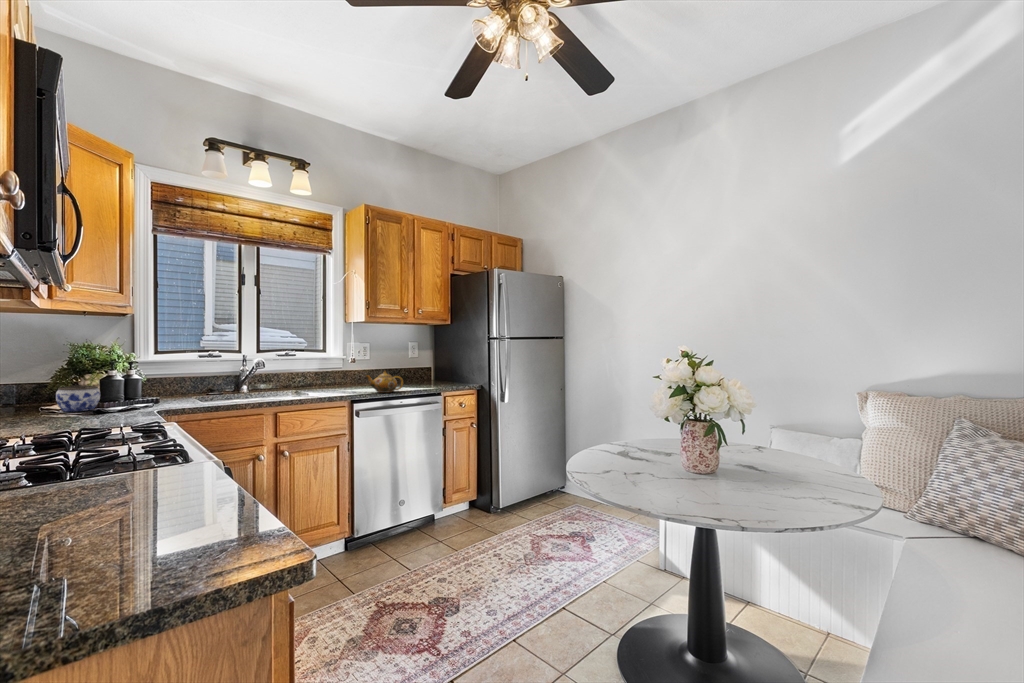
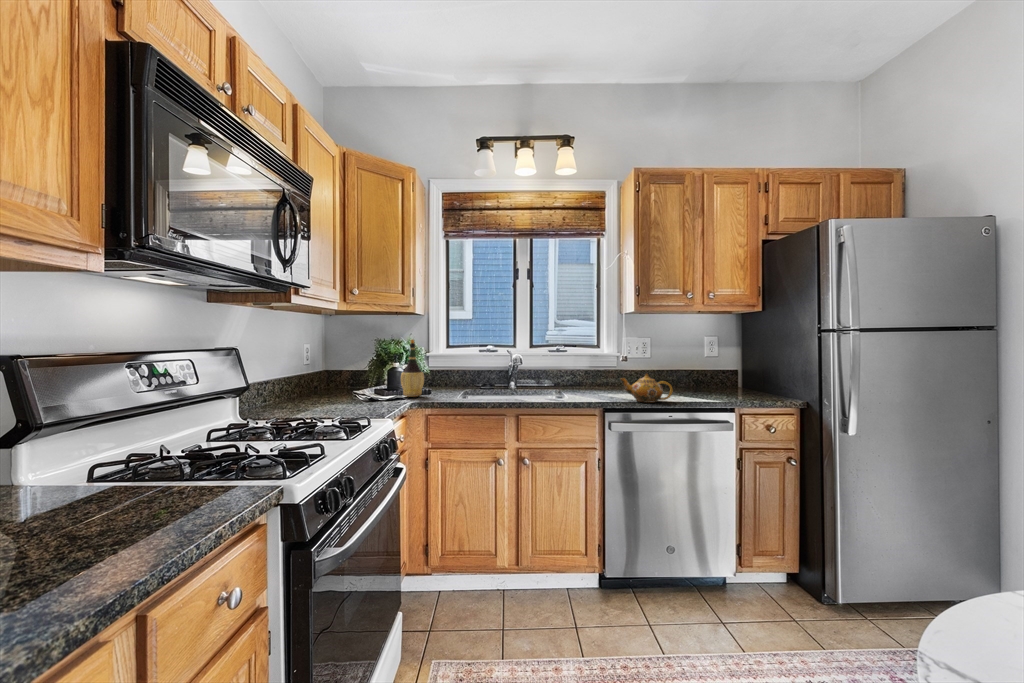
wine bottle: none [127,345,159,407] -> present [401,340,424,397]
jar: present [56,386,100,412] -> none [359,374,388,396]

